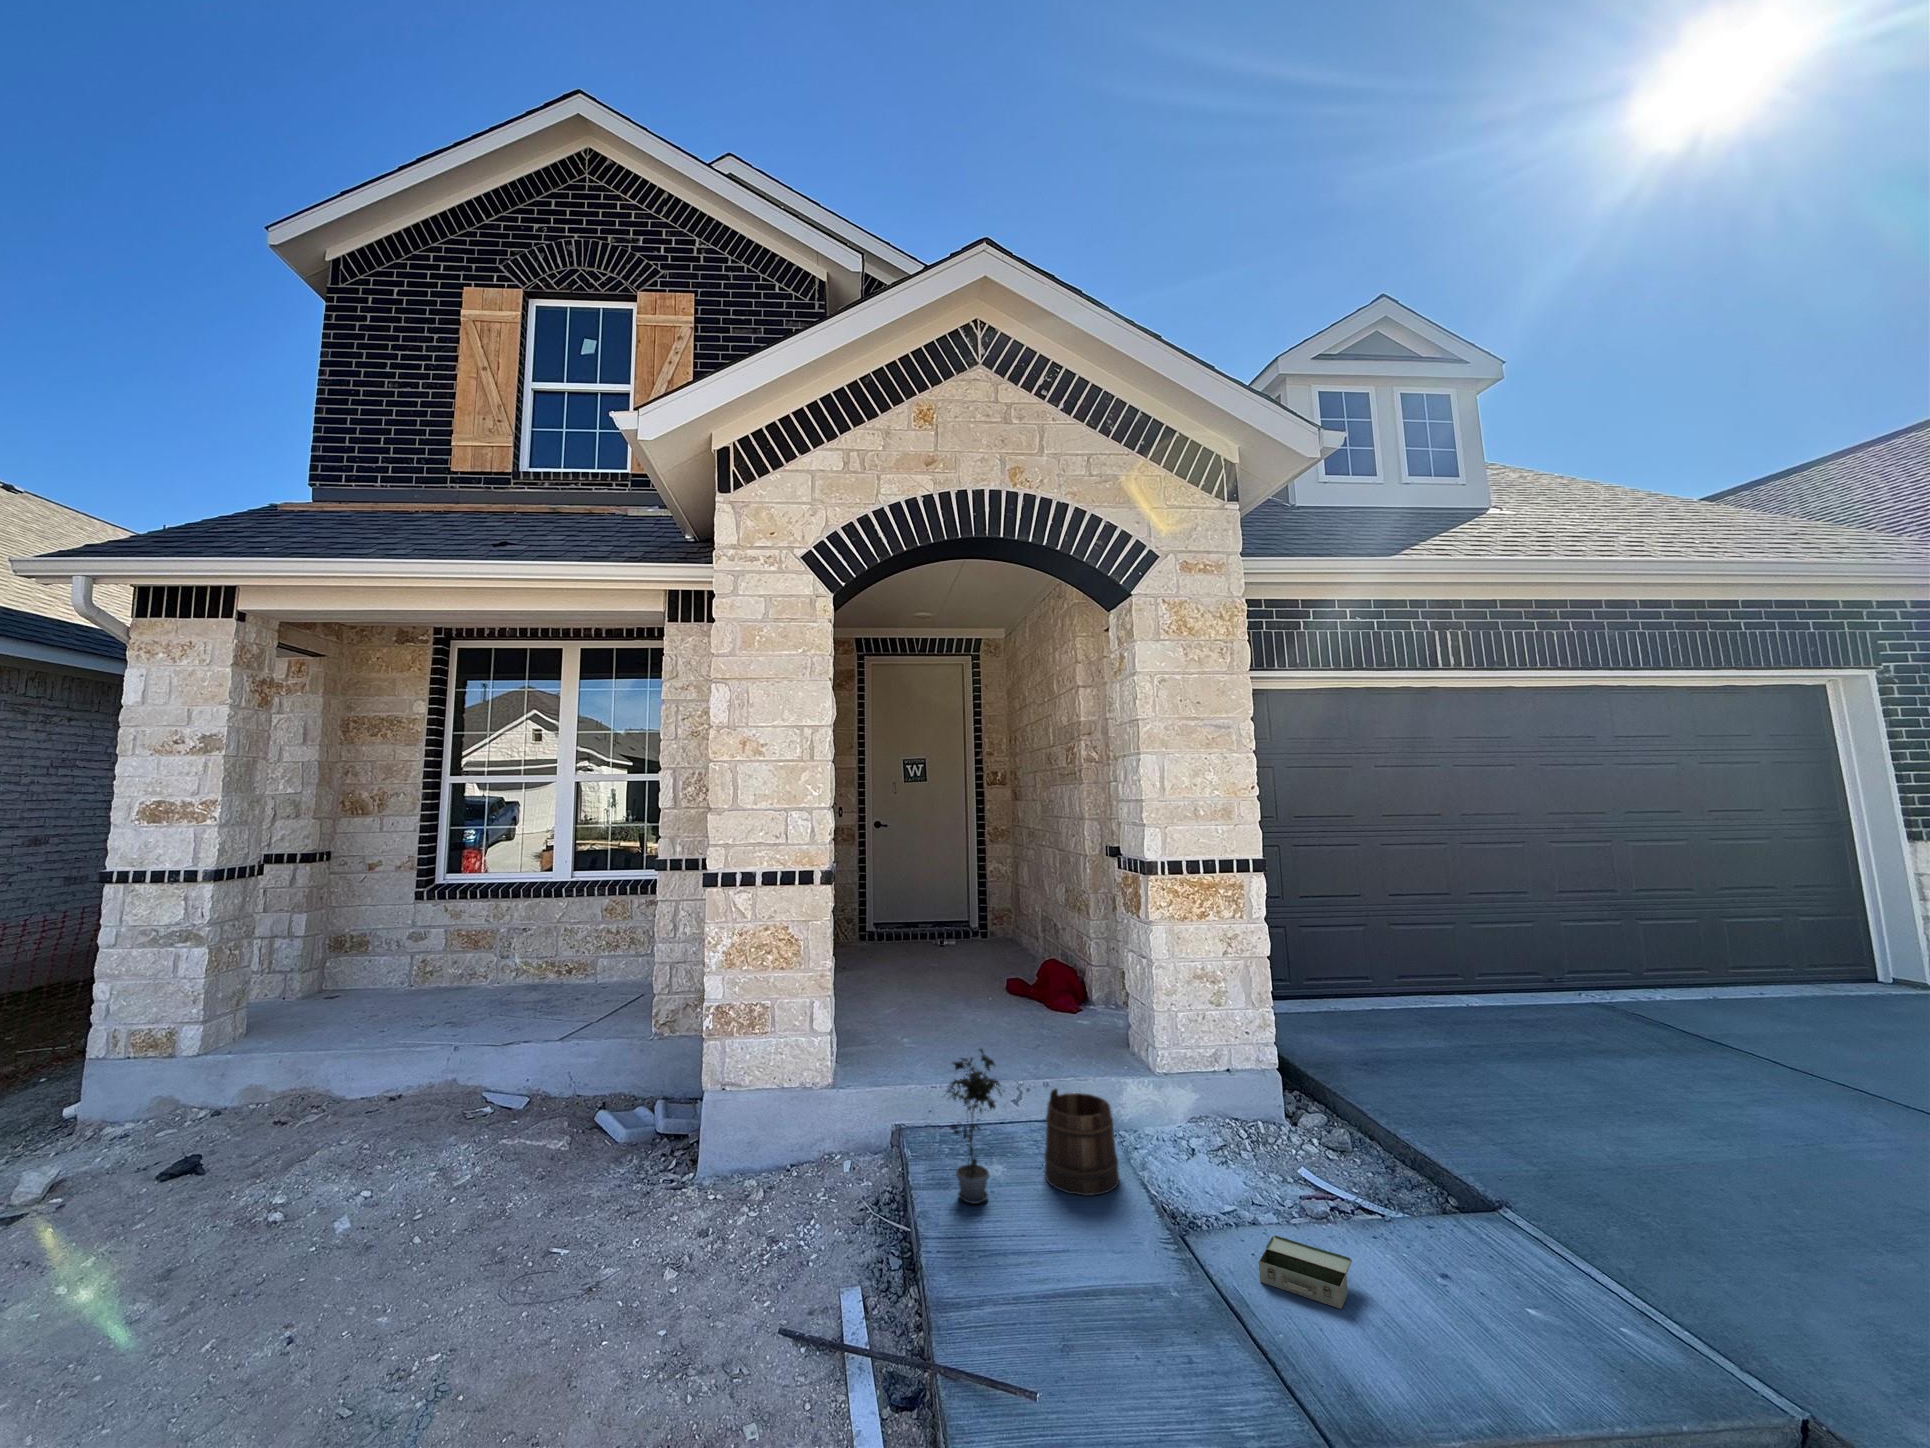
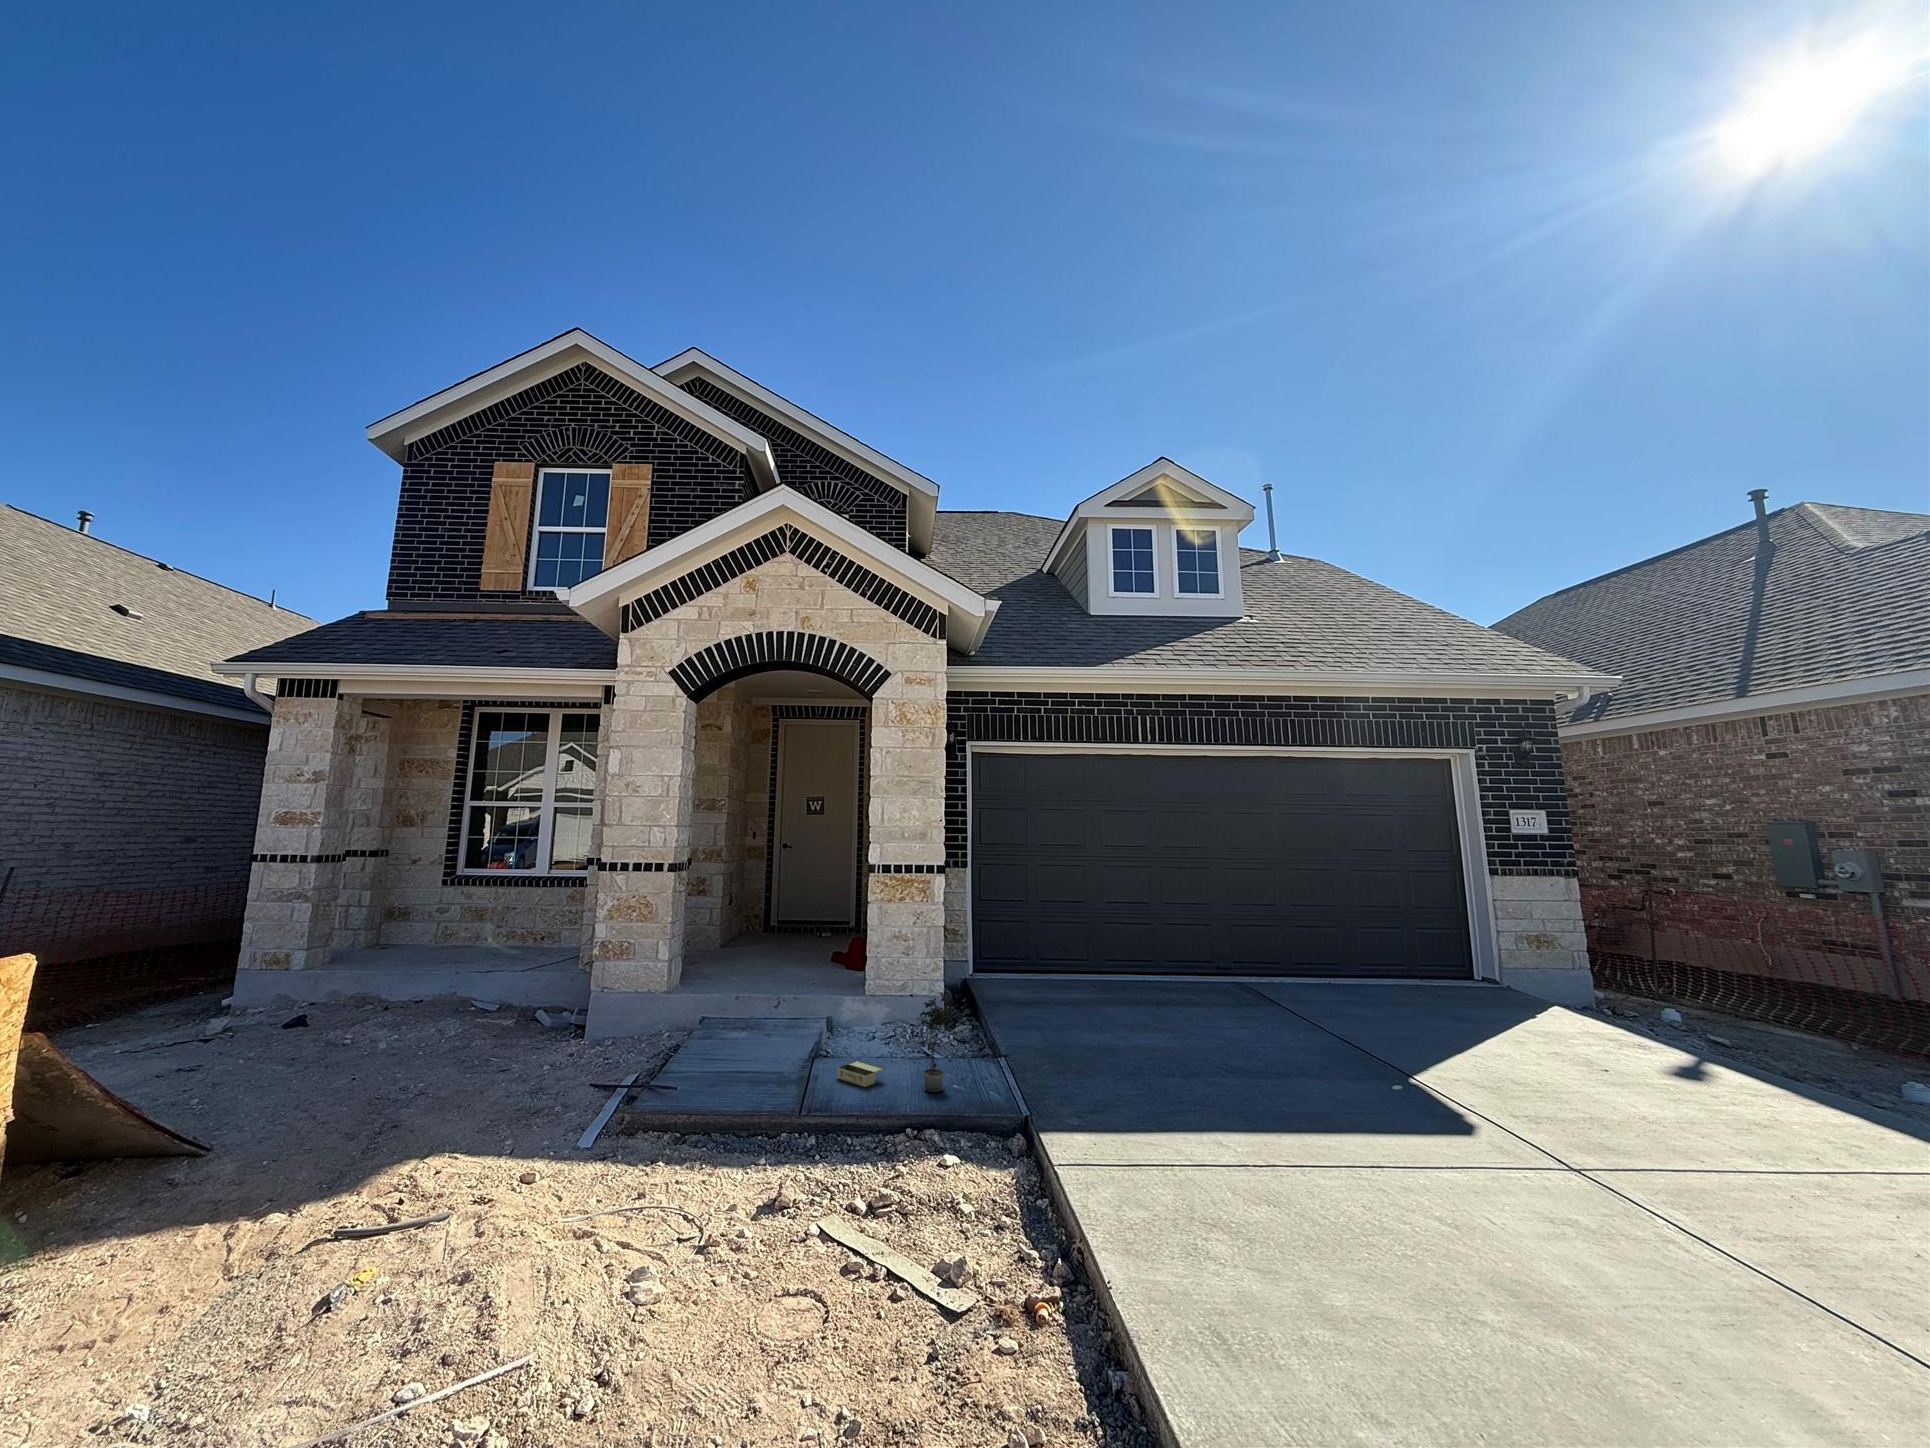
potted plant: present [944,1049,1001,1204] -> present [917,993,954,1092]
bucket: present [1044,1089,1119,1196] -> none [770,993,812,1049]

